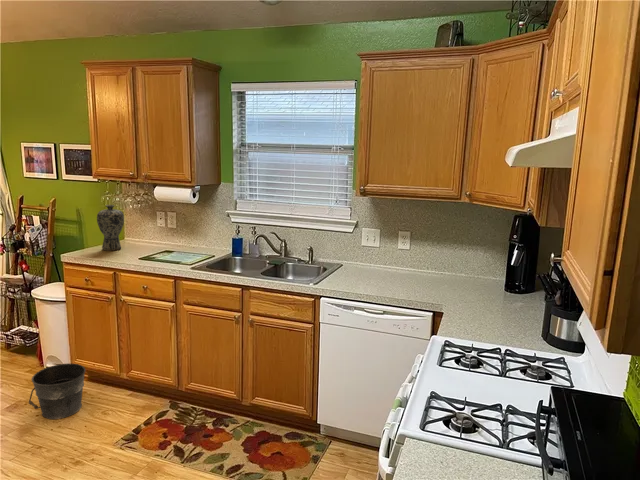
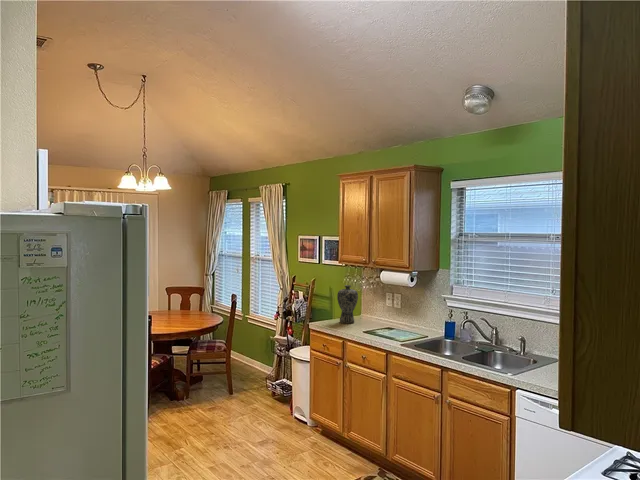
bucket: present [29,363,86,419] -> none [273,413,315,459]

